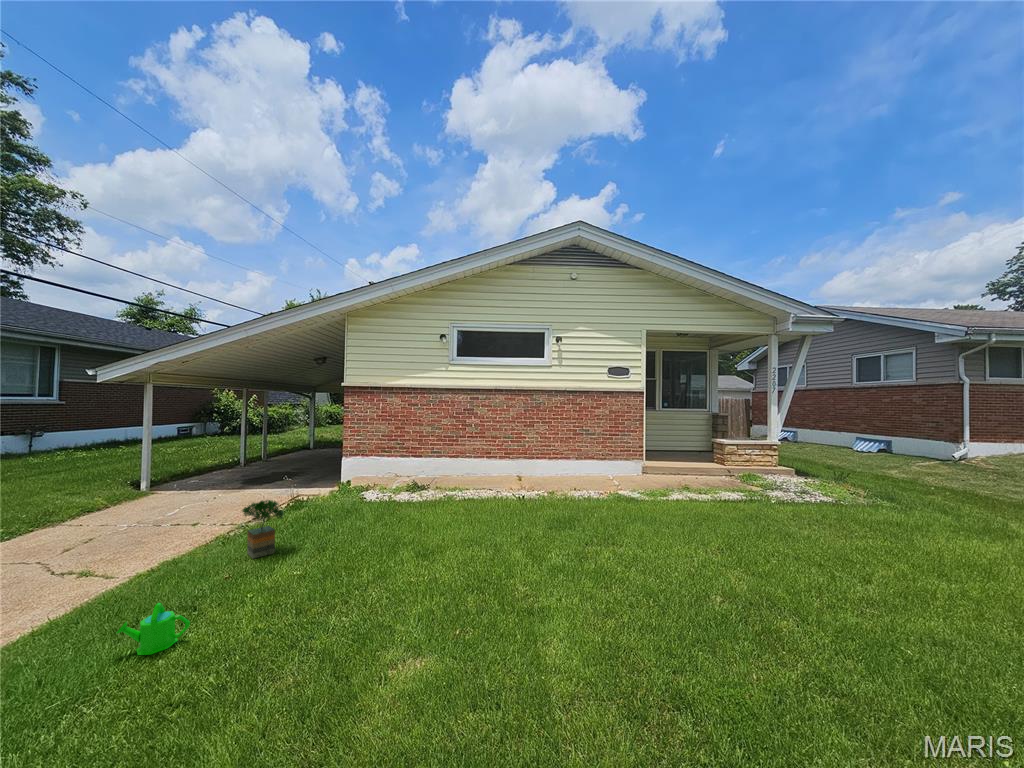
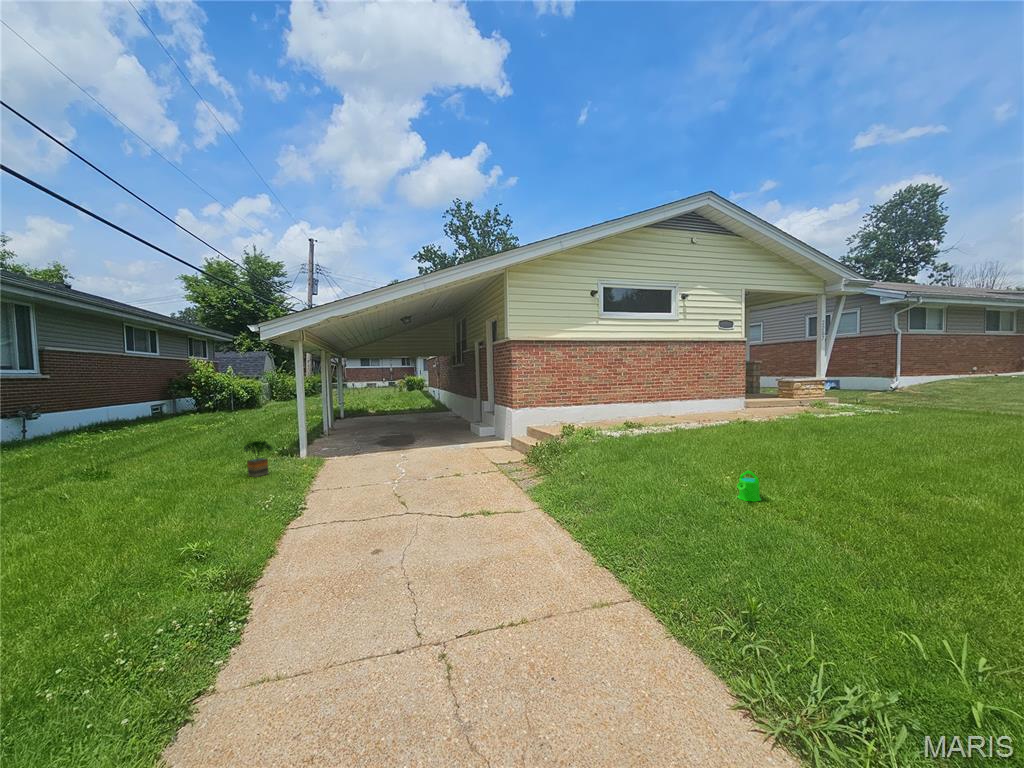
potted tree: present [242,500,284,559] -> present [244,441,273,477]

